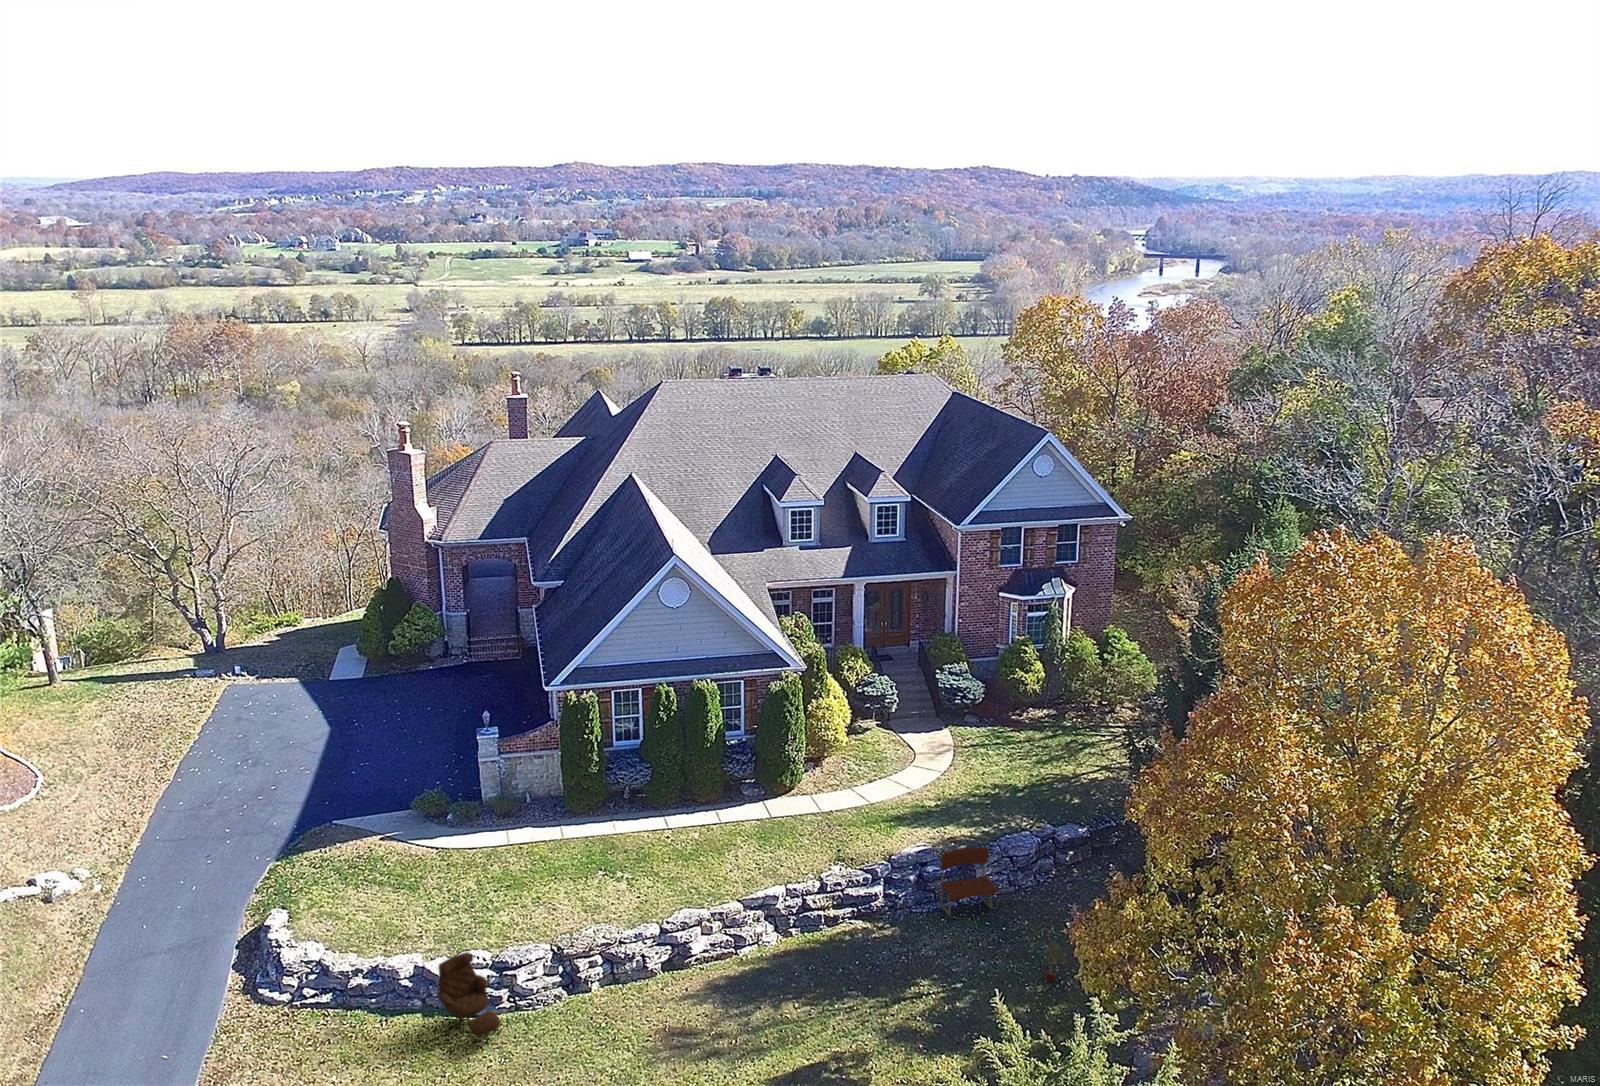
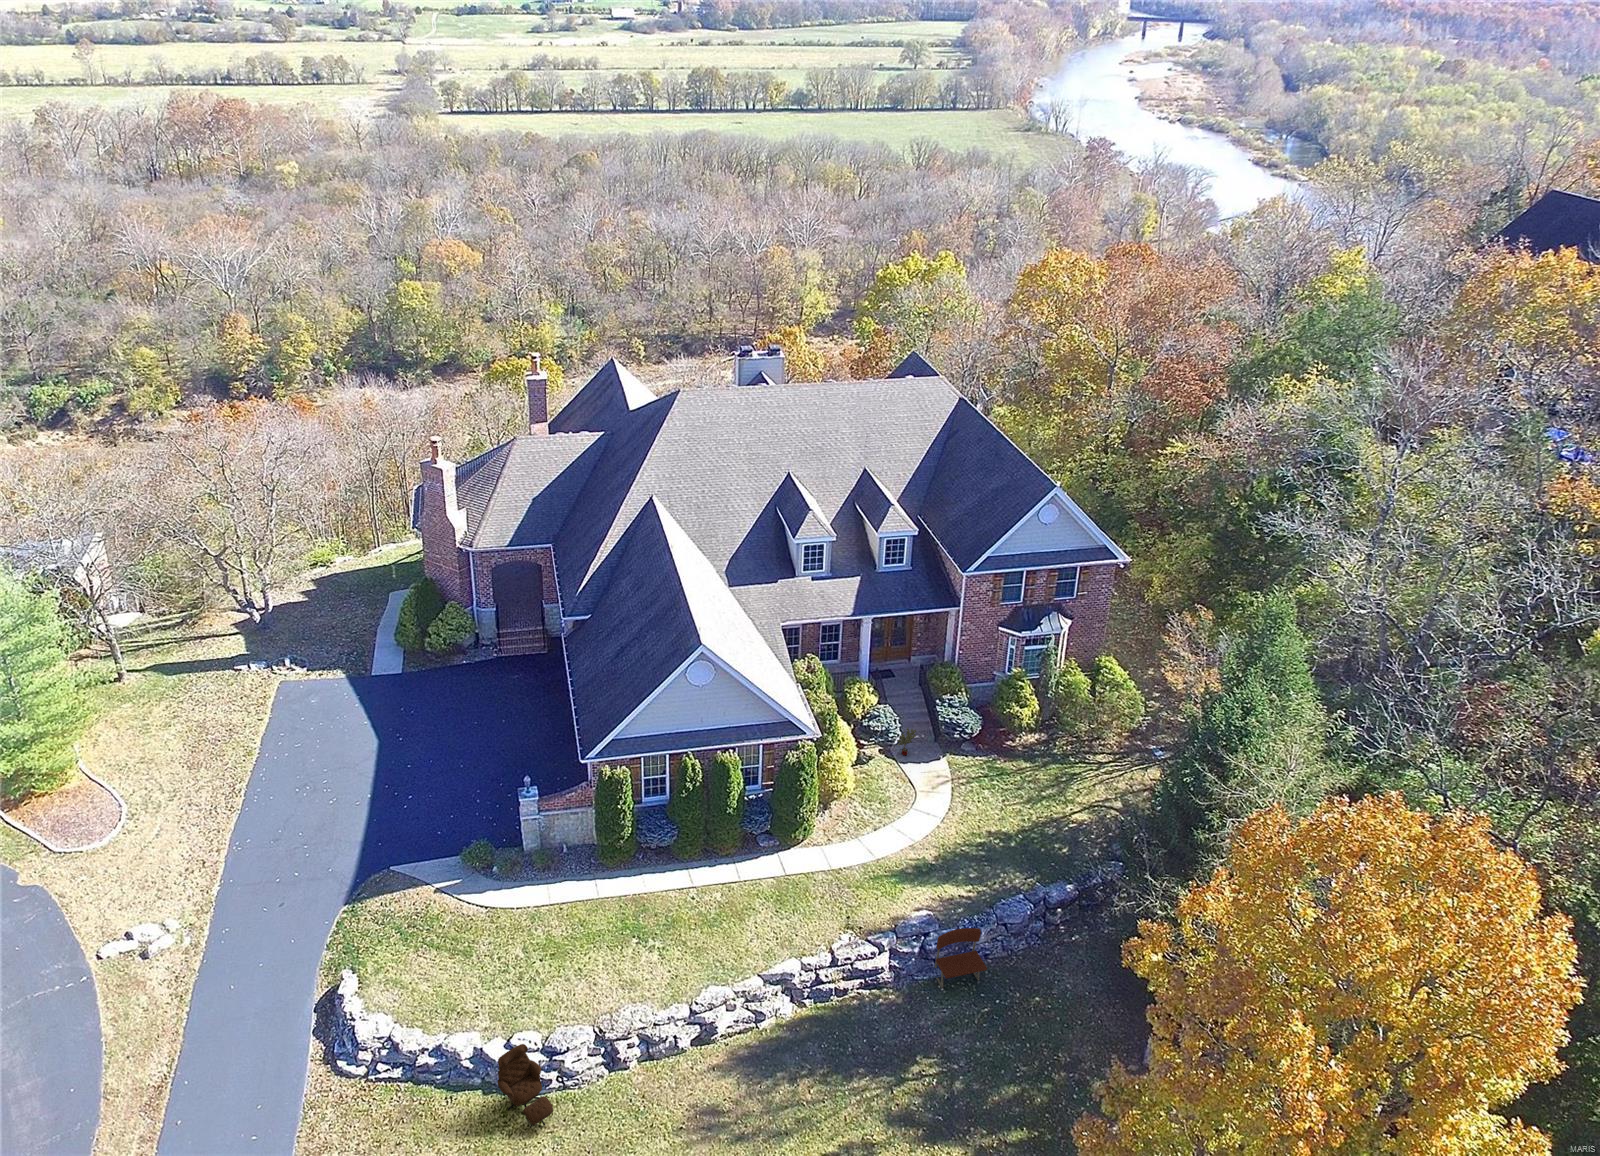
potted tree: present [1045,941,1066,981] -> present [897,728,916,755]

